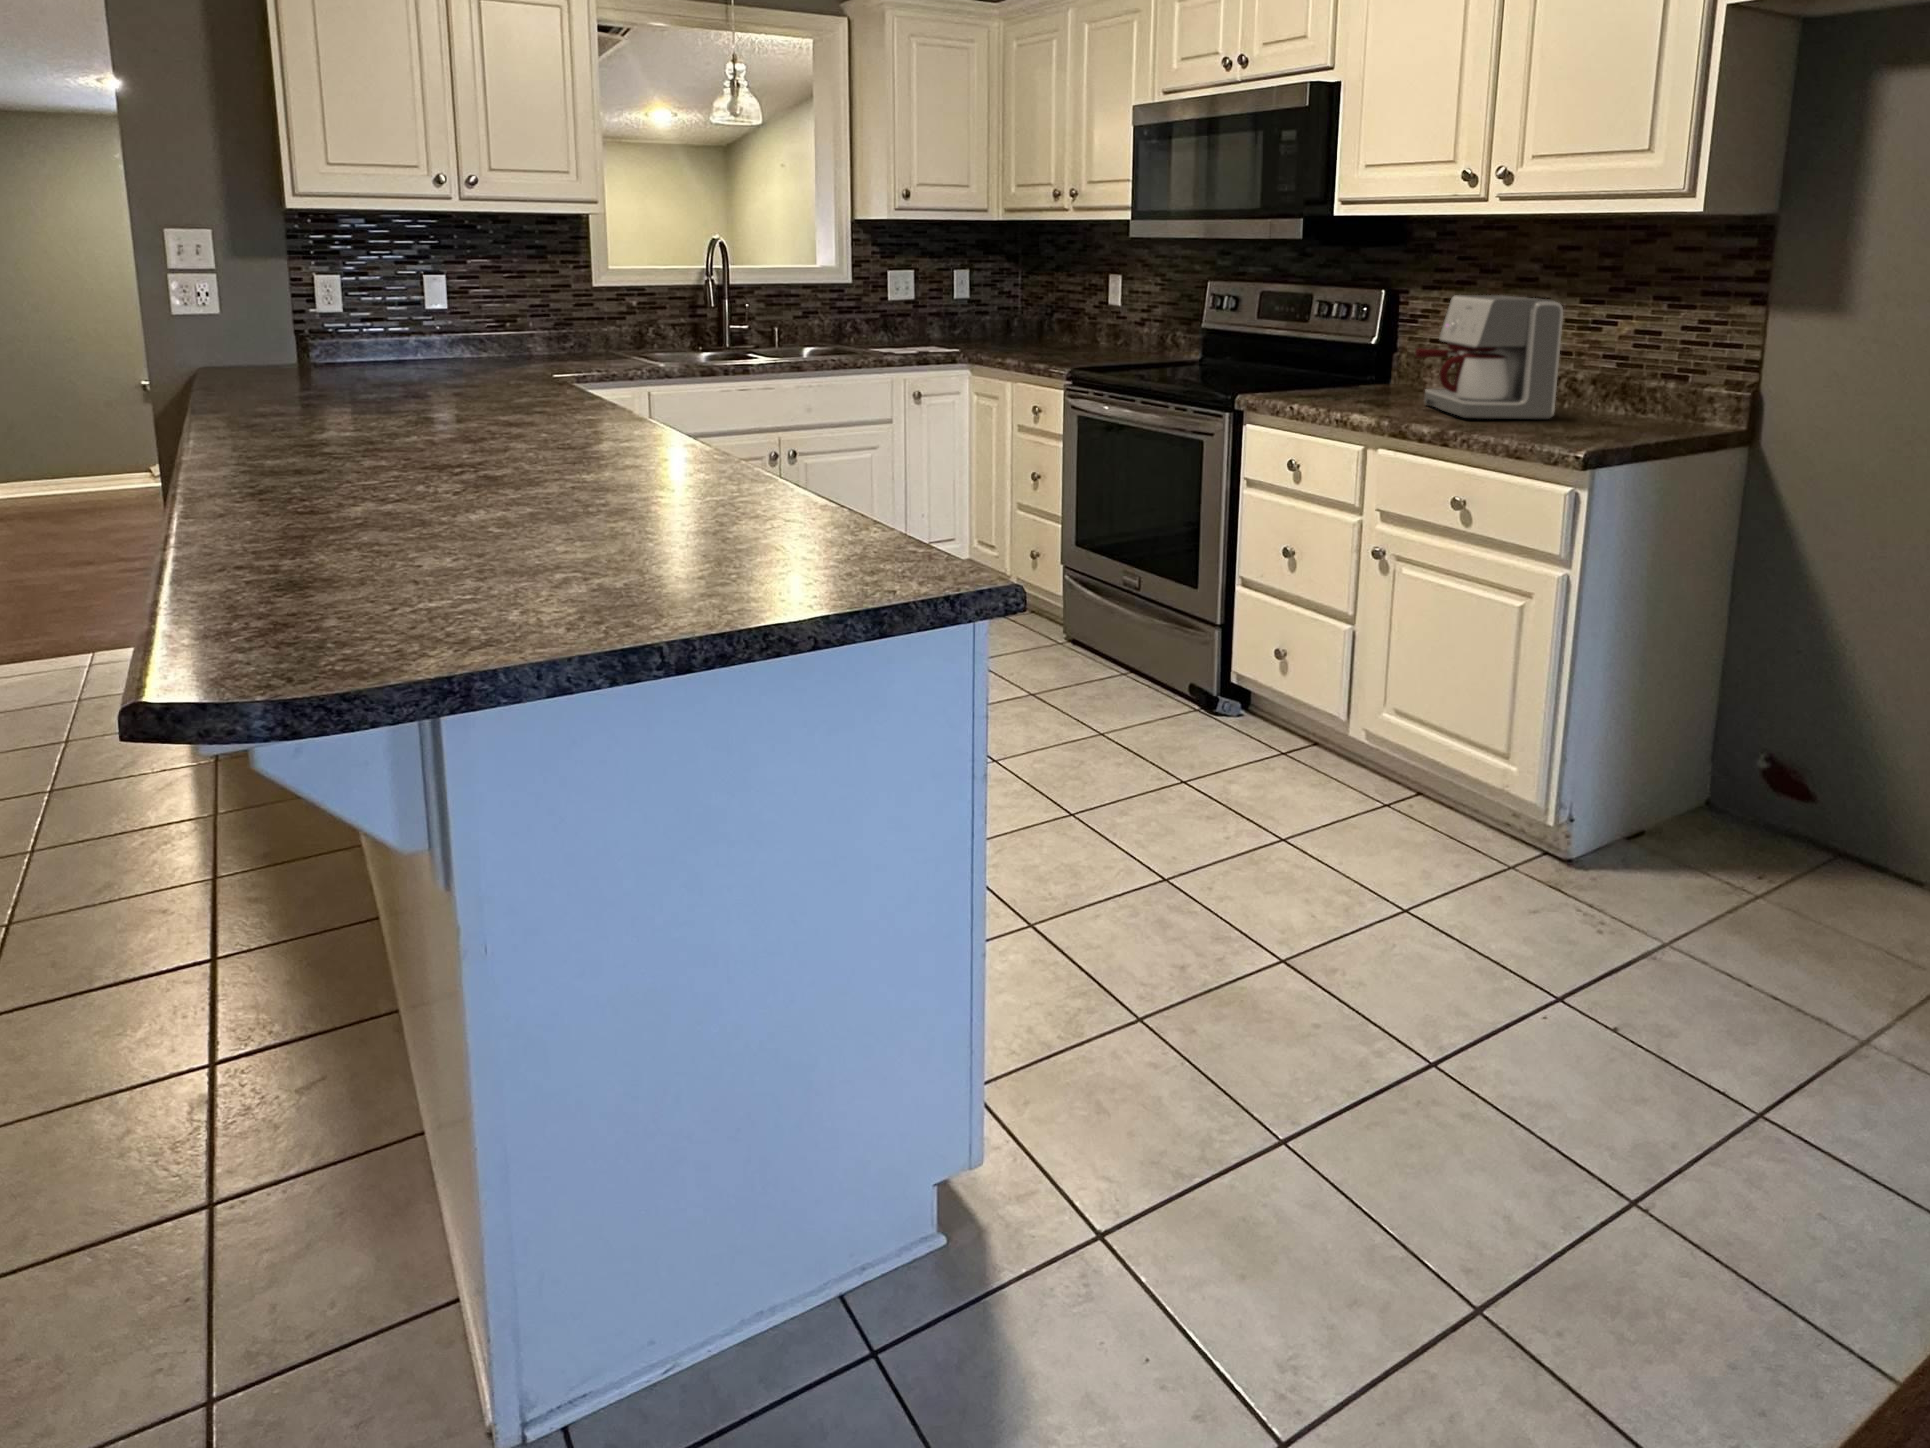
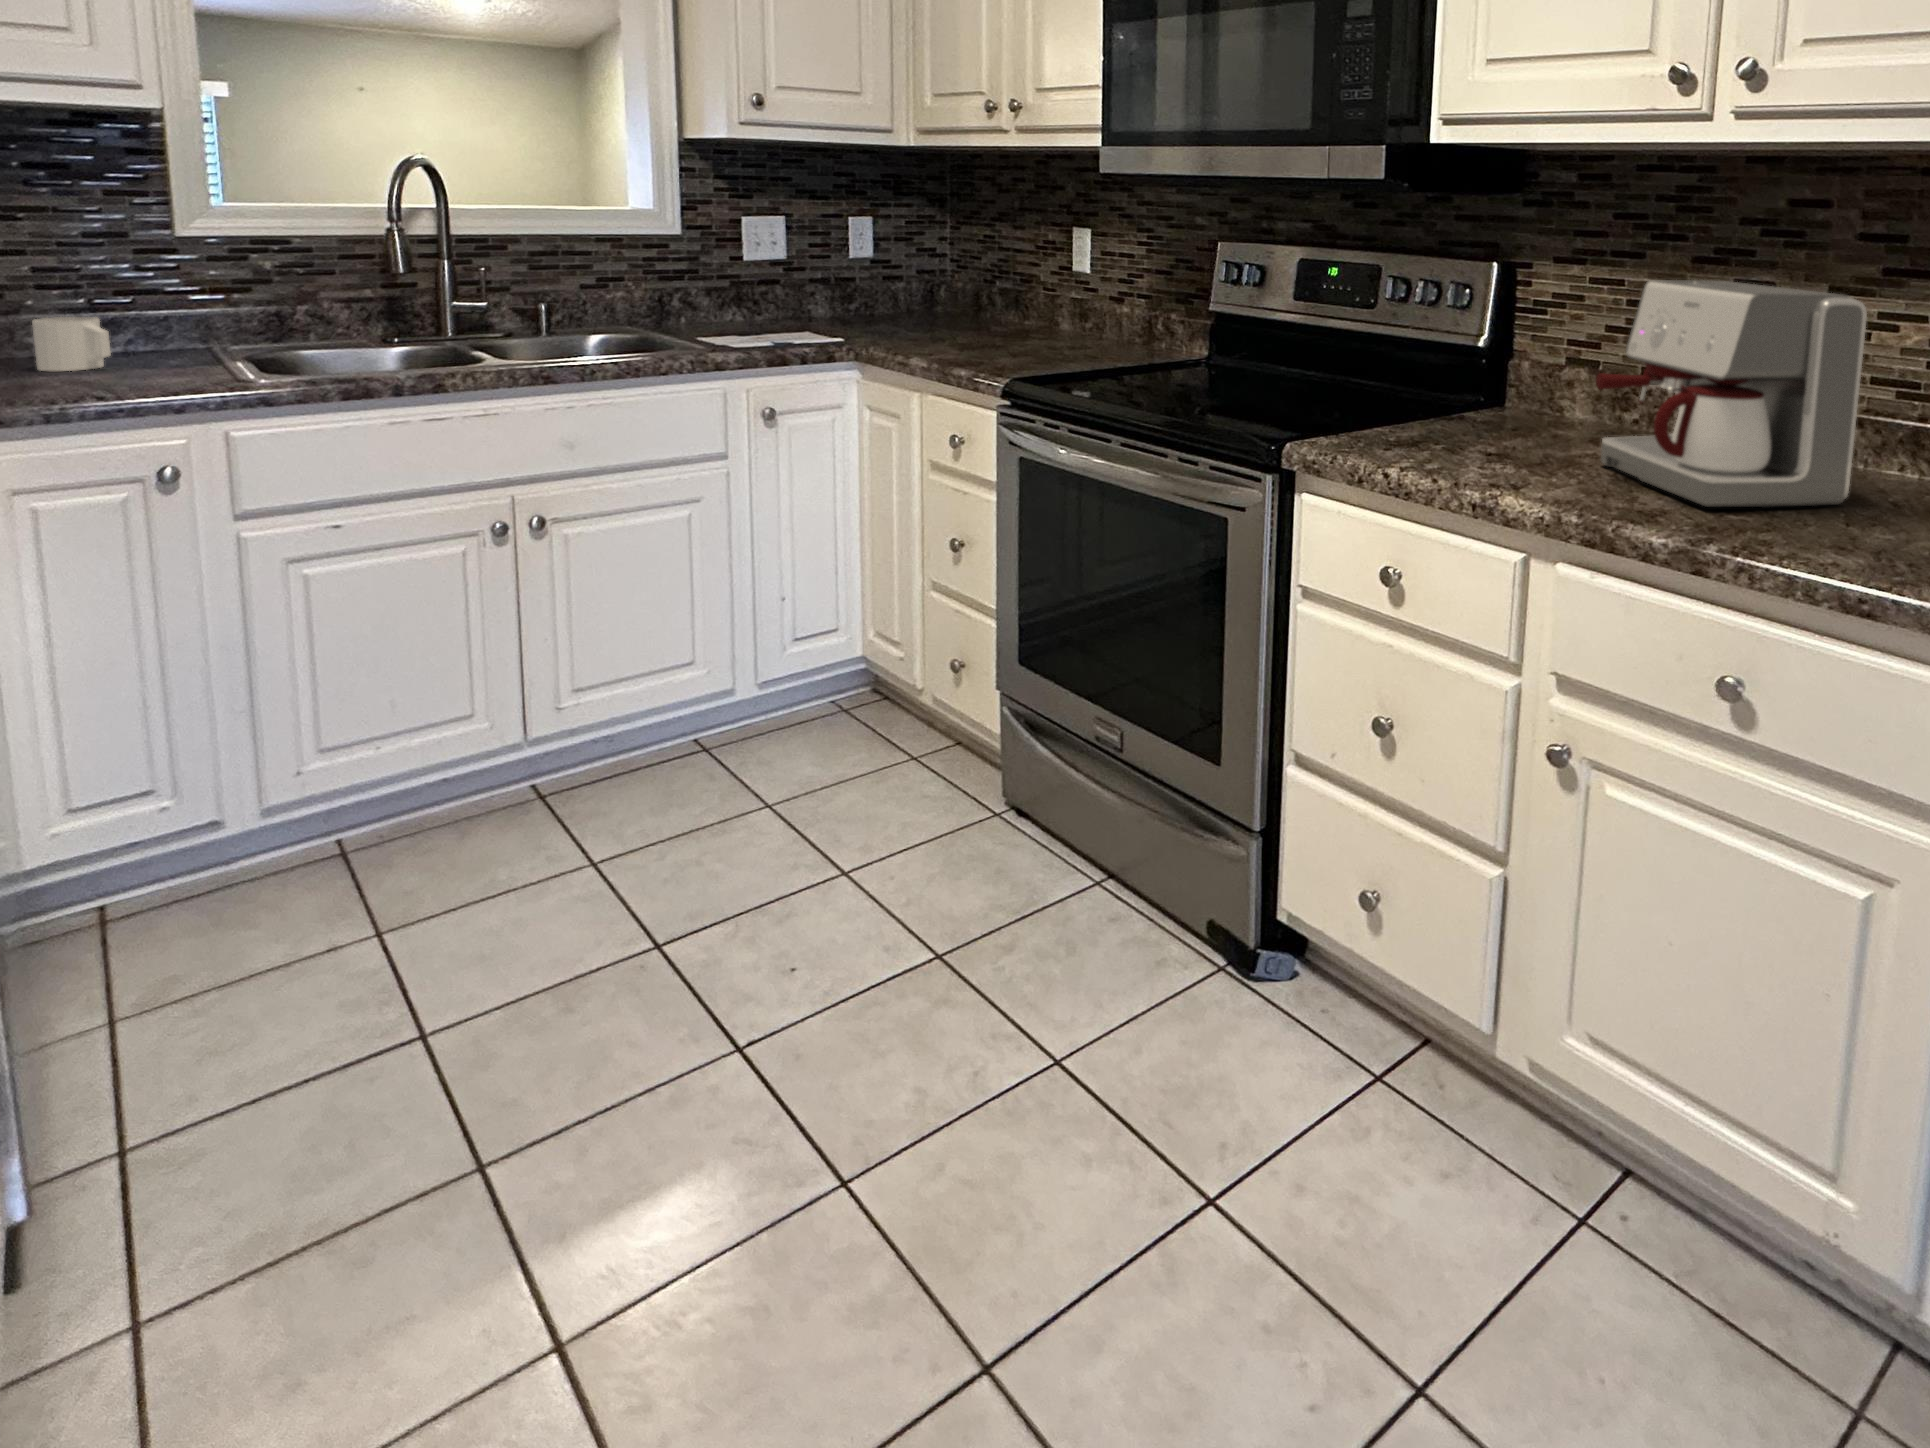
mug: none [535,332,571,361] -> present [32,317,111,371]

